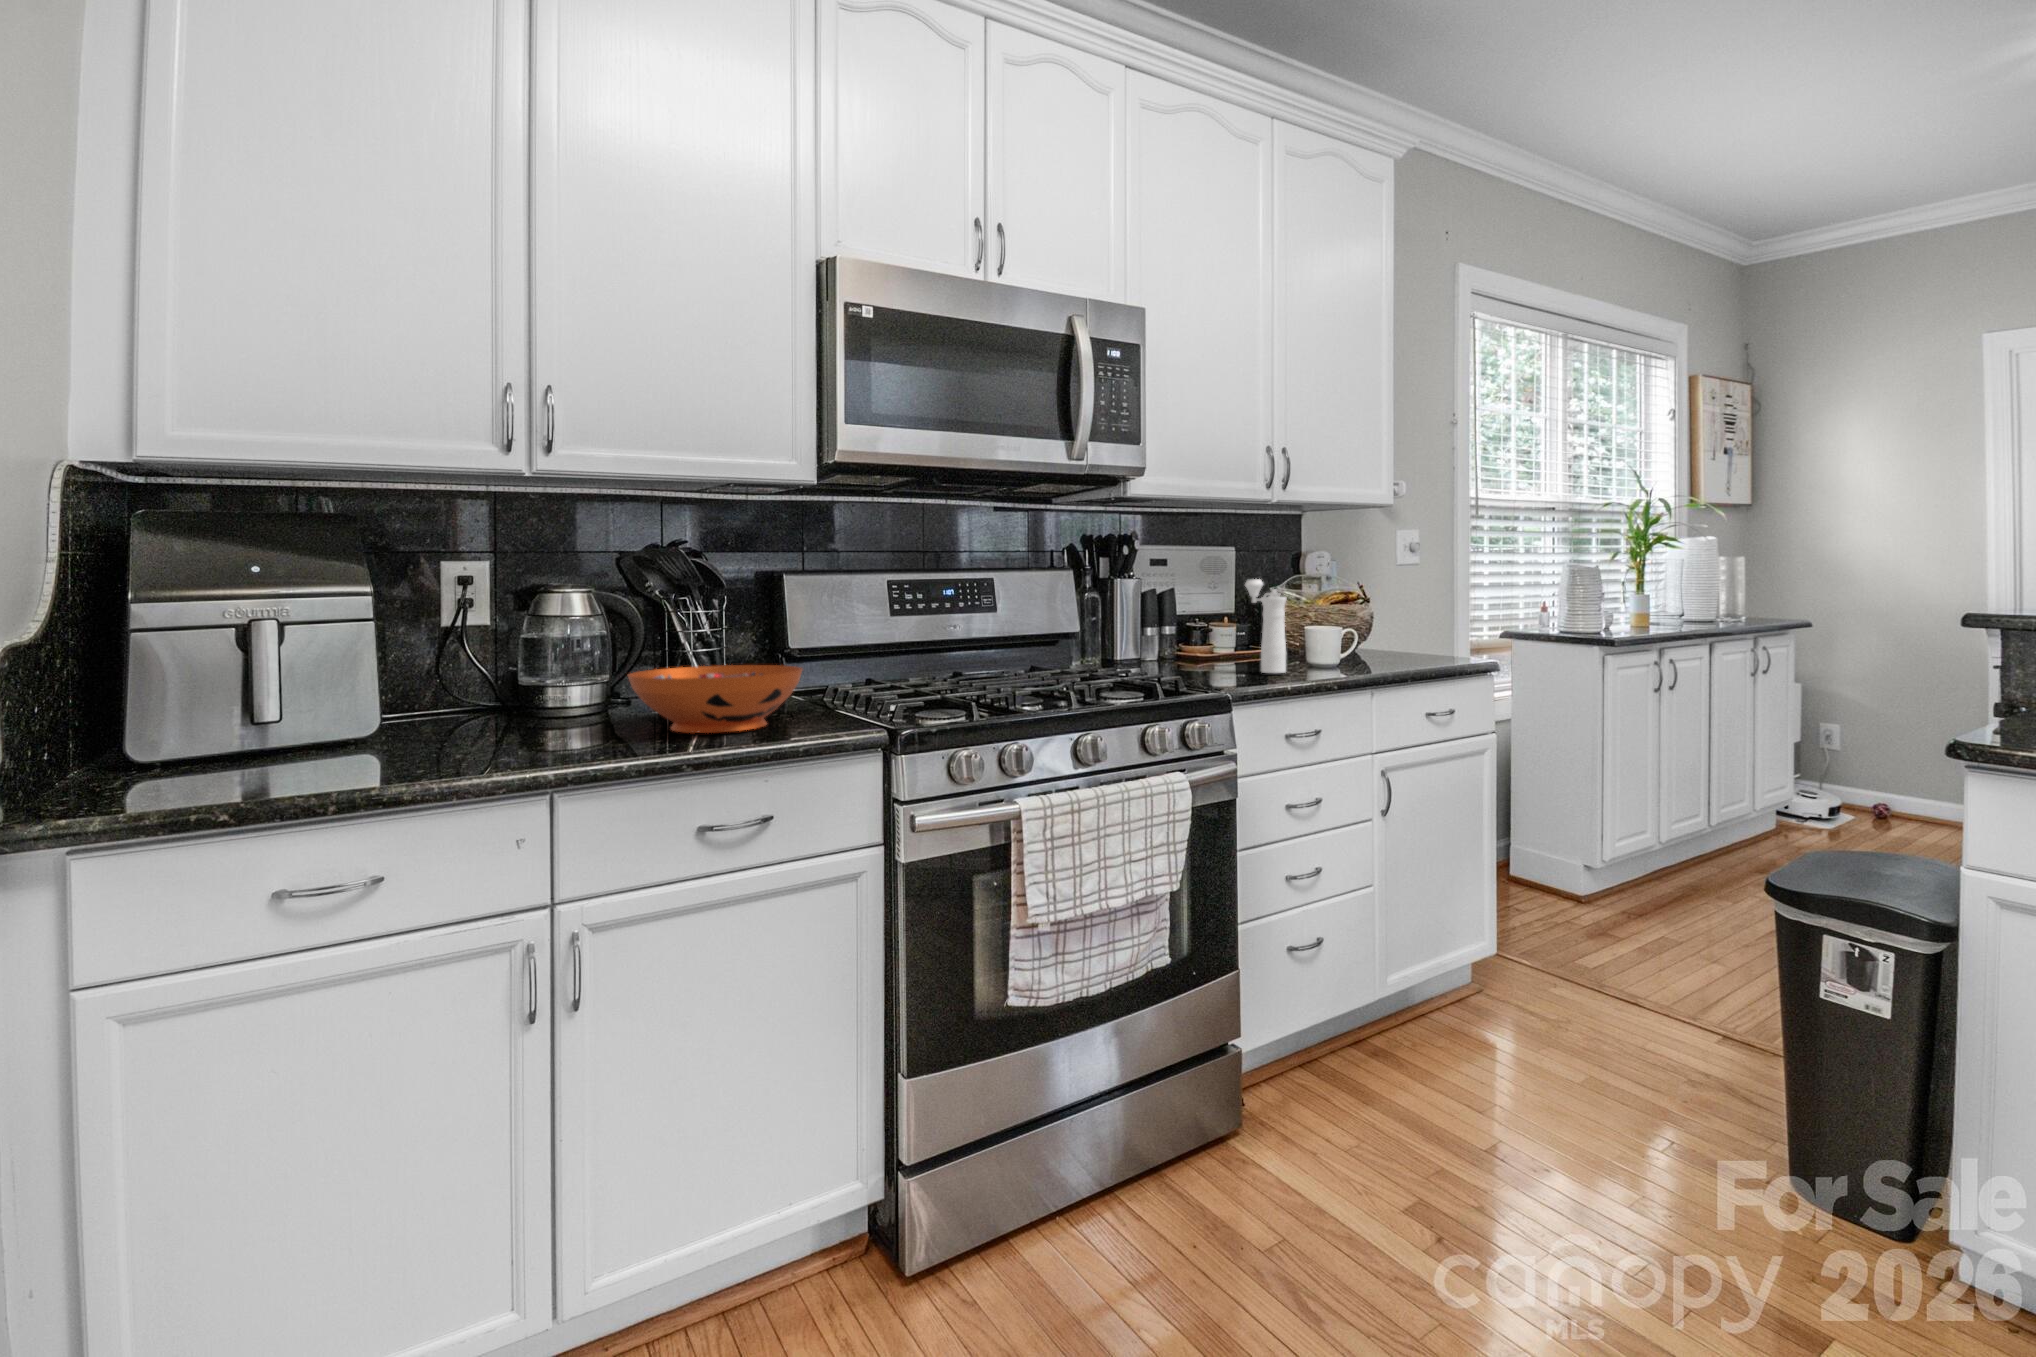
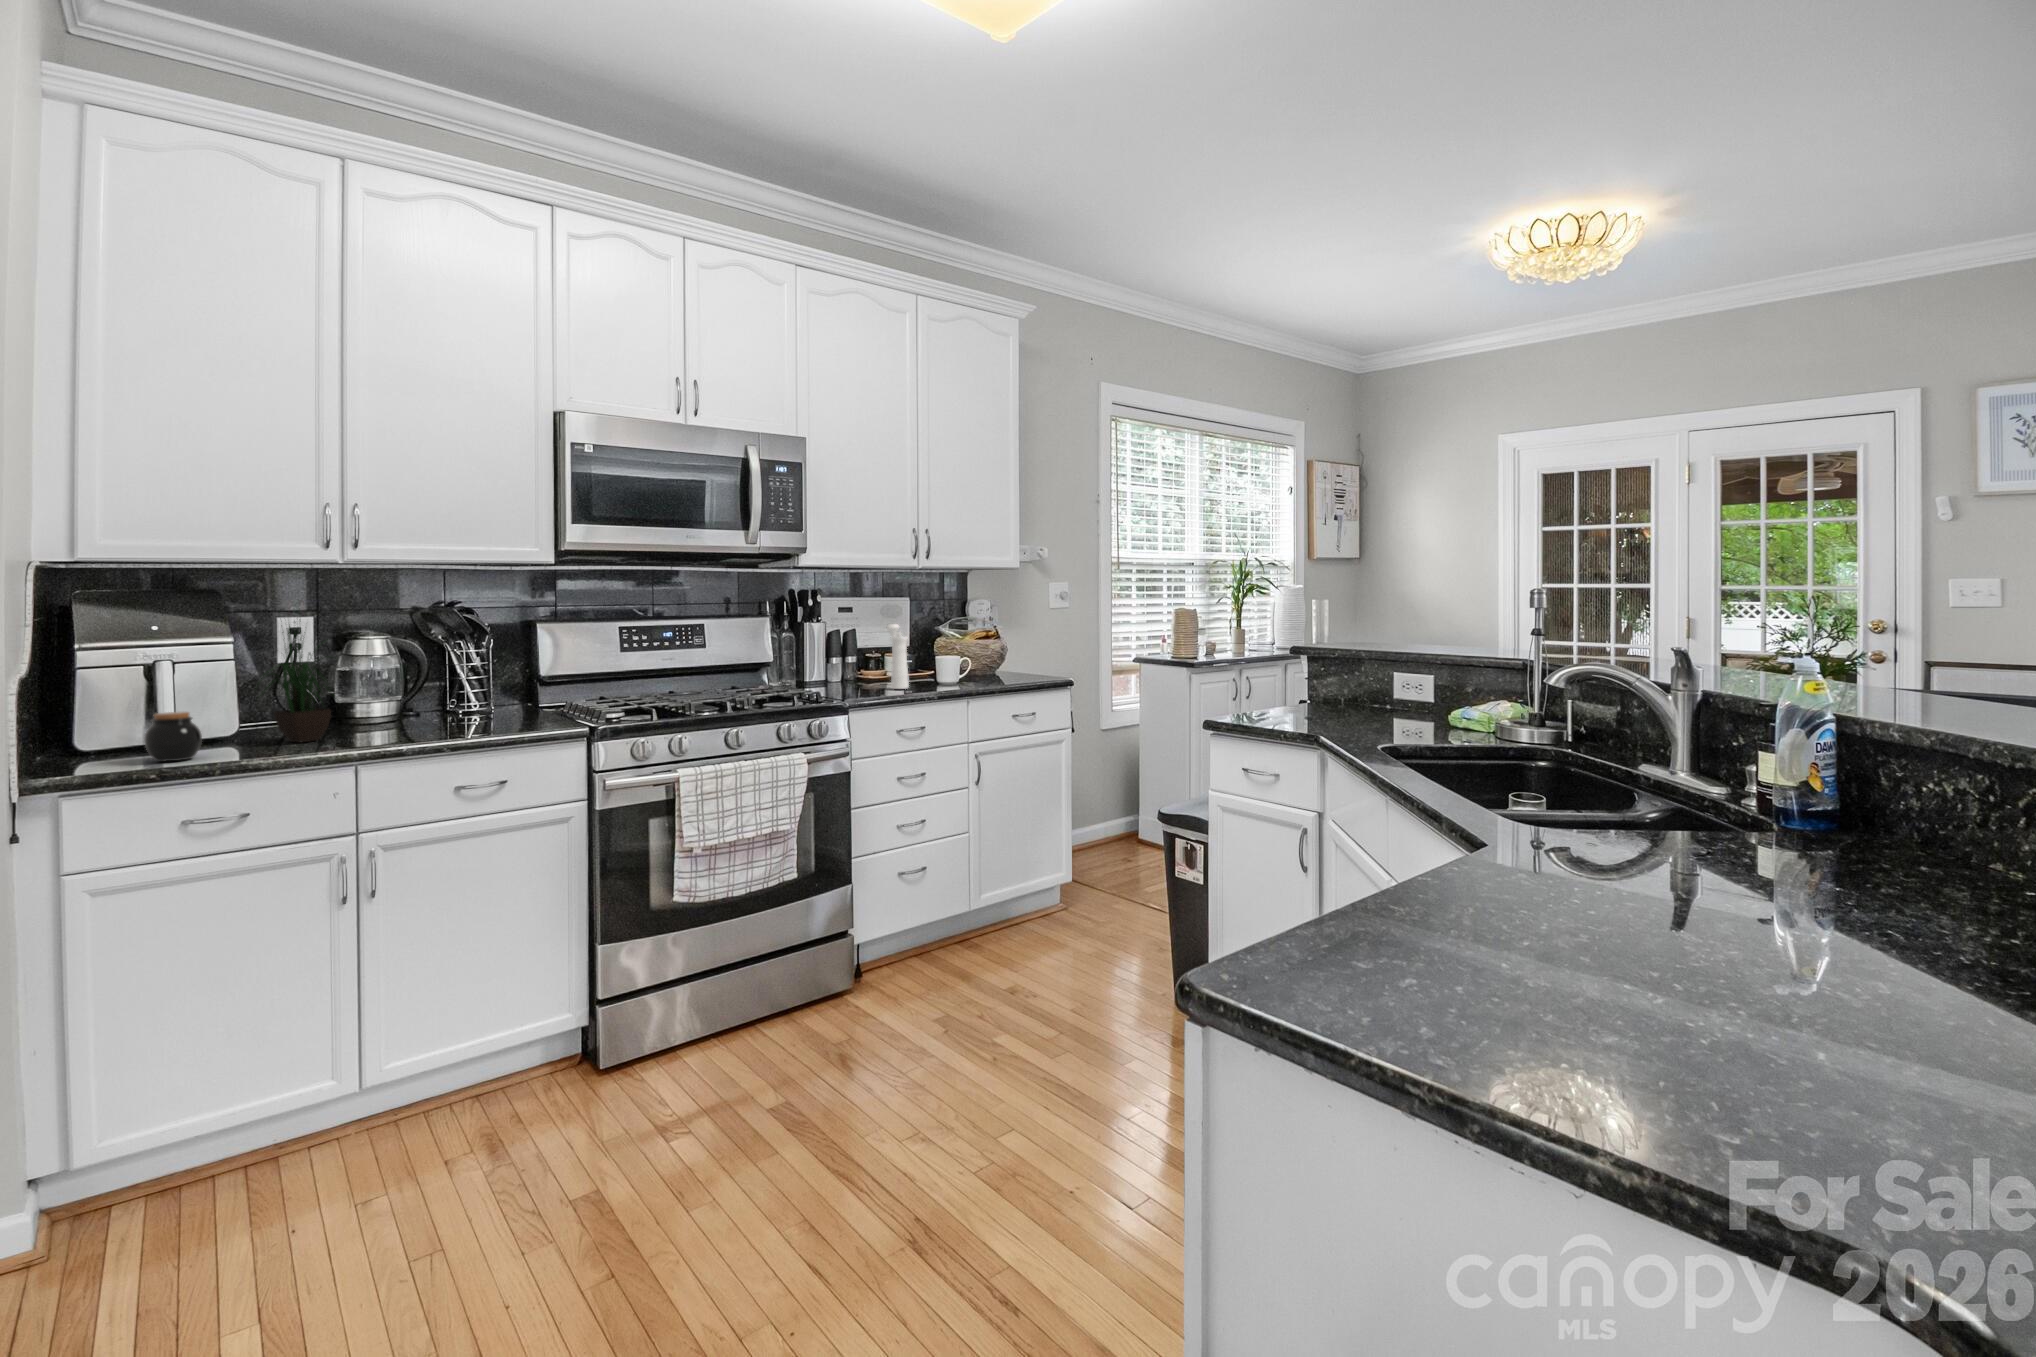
potted plant: none [392,511,531,753] -> present [261,625,331,742]
decorative bowl: present [628,665,802,733] -> none [412,686,535,730]
jar: none [218,702,311,788] -> present [144,712,202,762]

